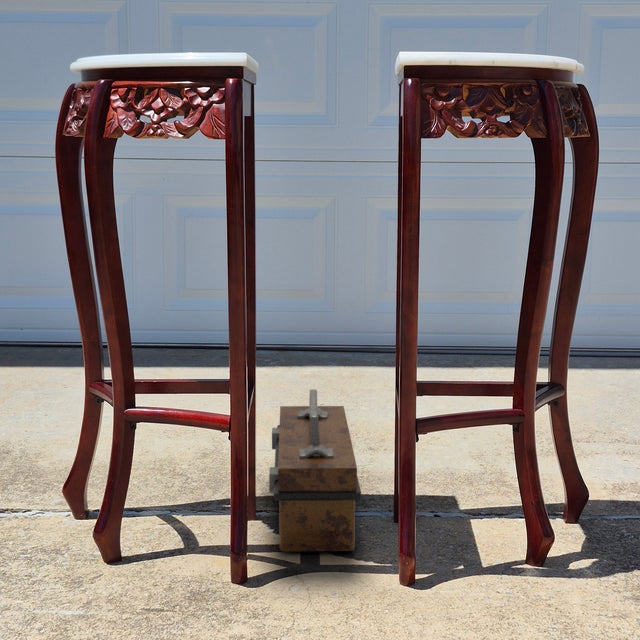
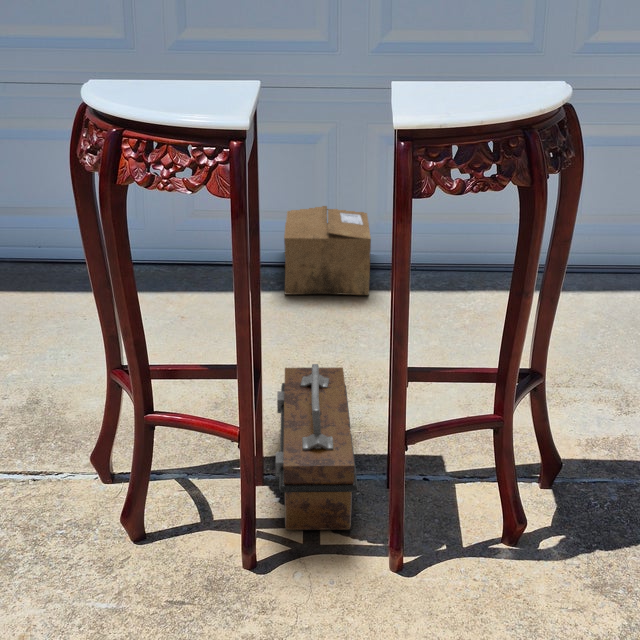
cardboard box: none [281,293,372,383] -> present [284,206,371,295]

